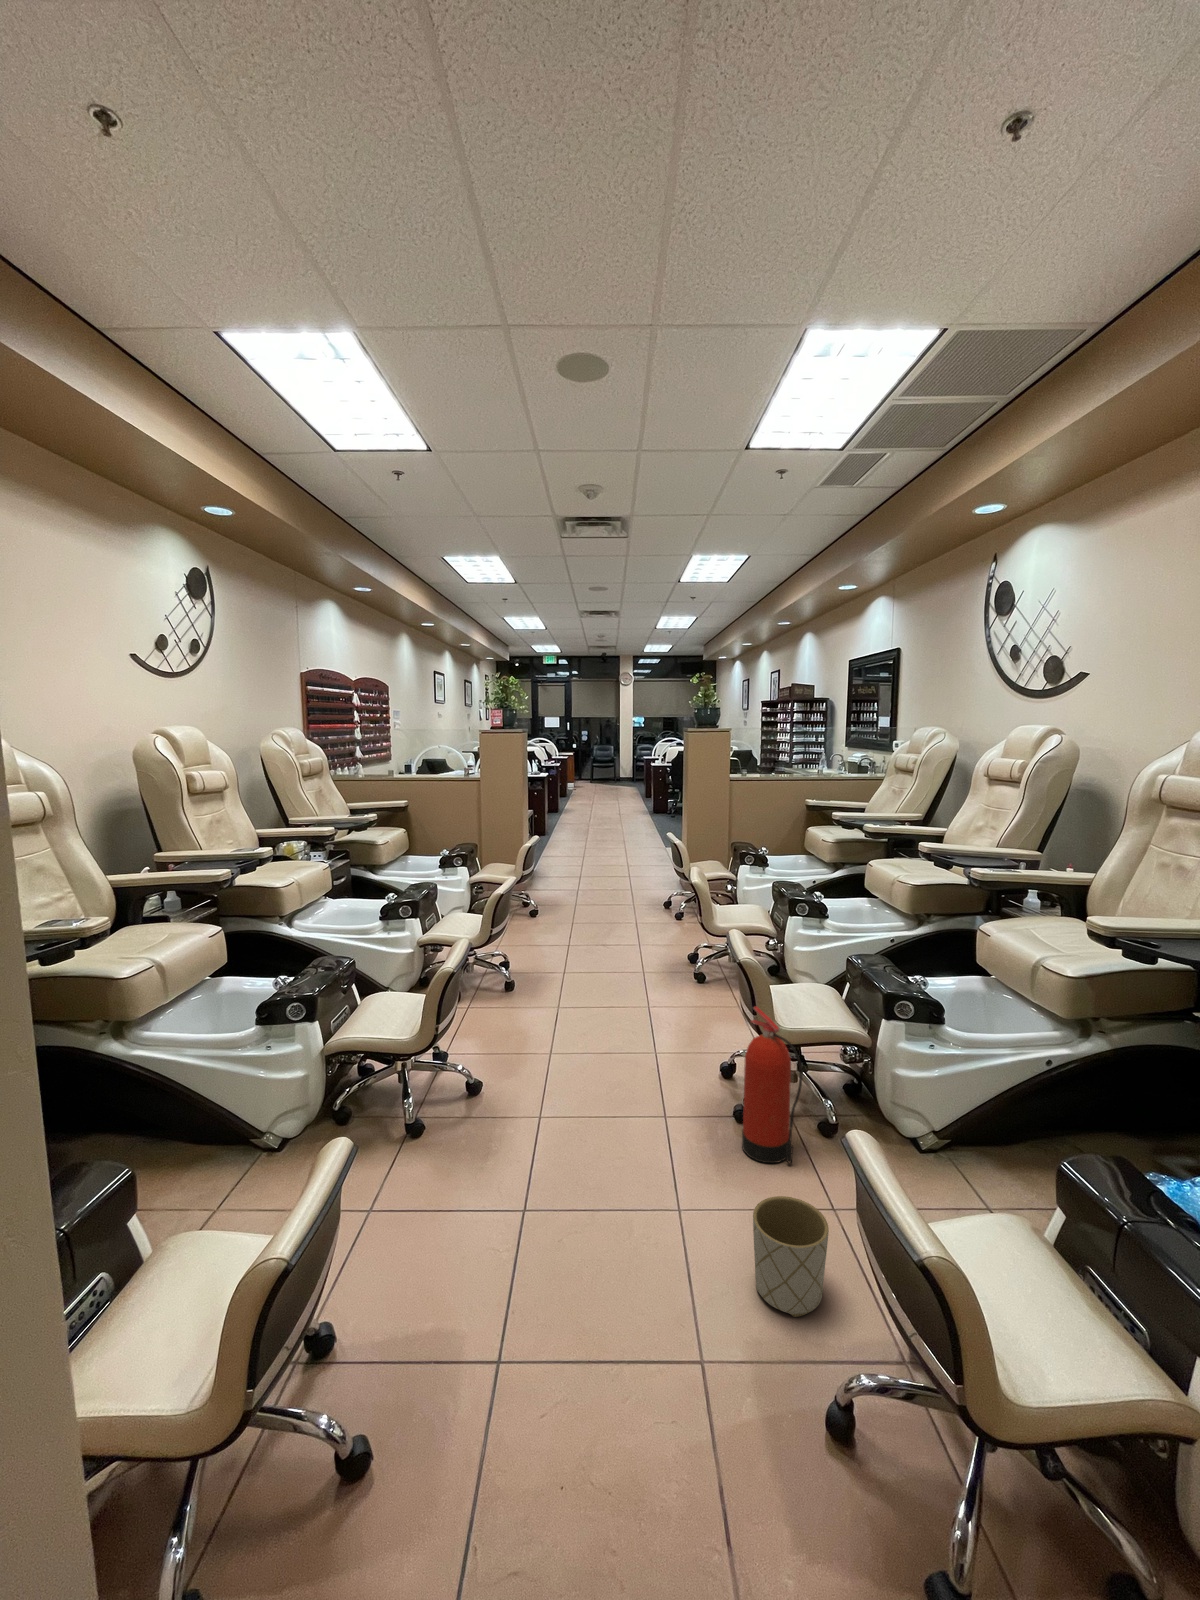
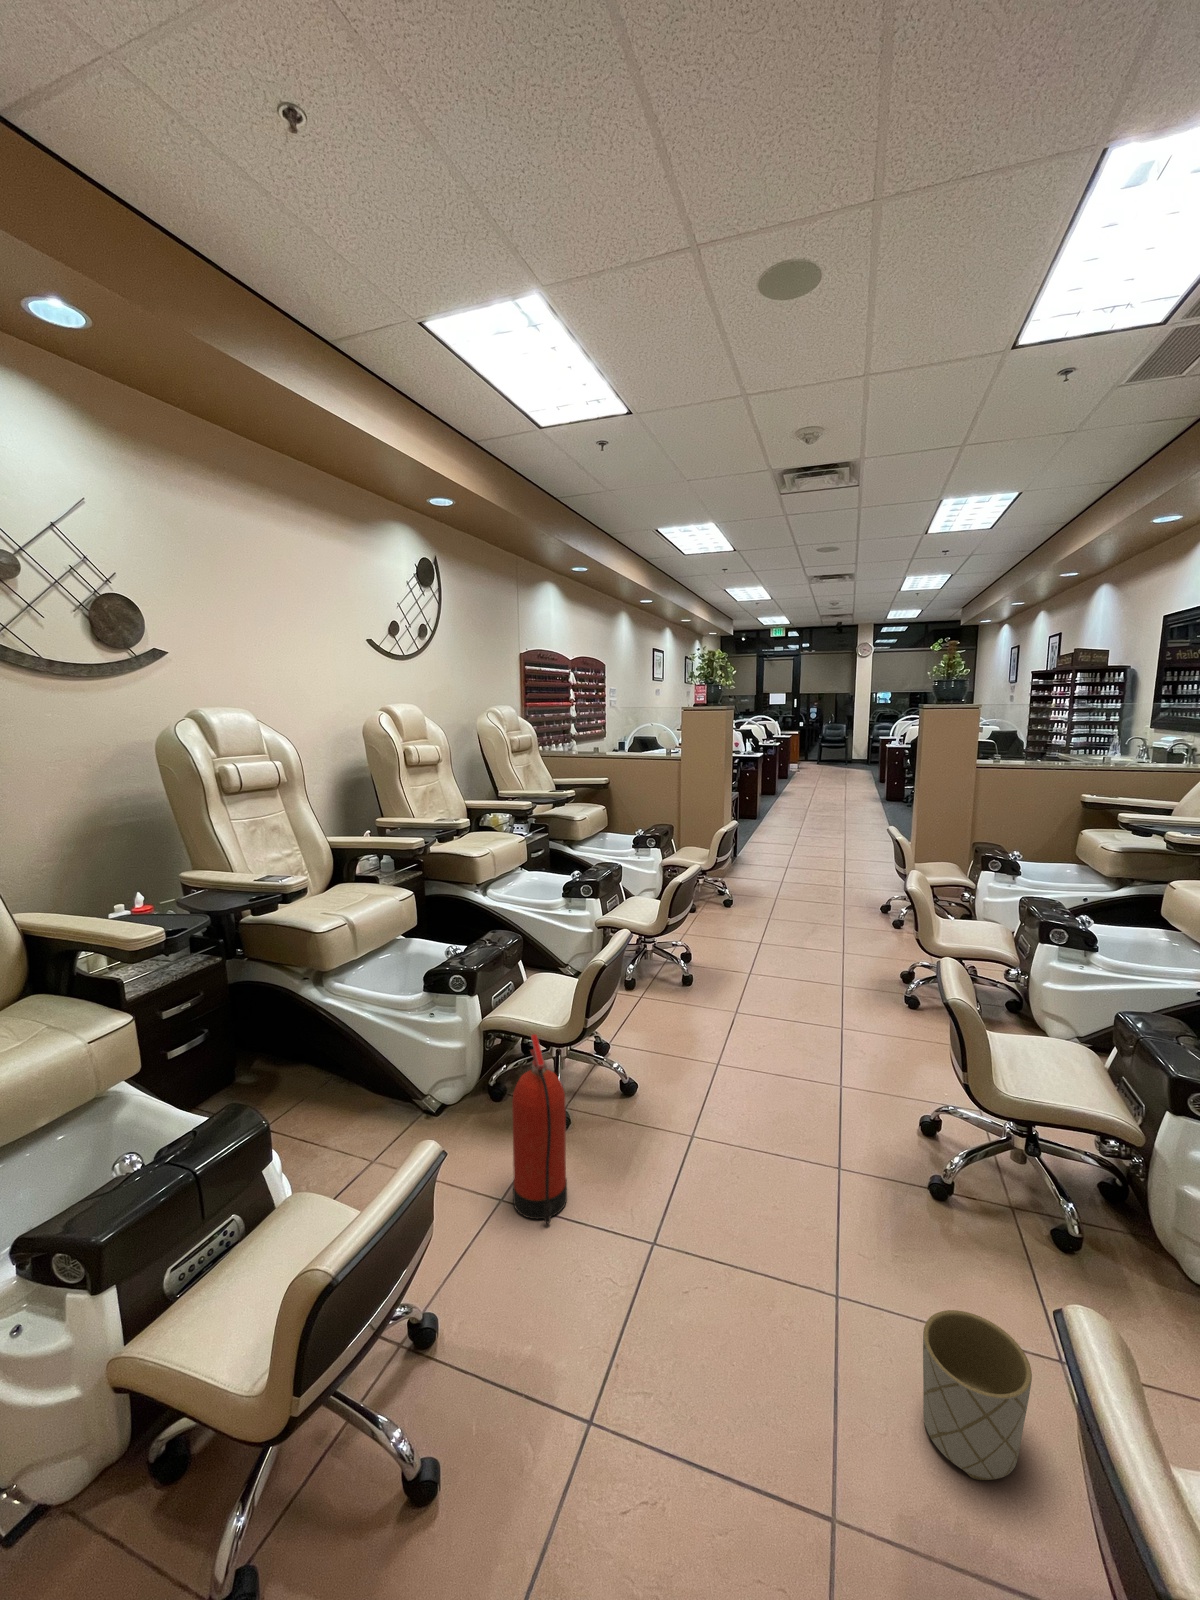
fire extinguisher: present [742,1006,802,1163] -> present [512,1034,567,1223]

